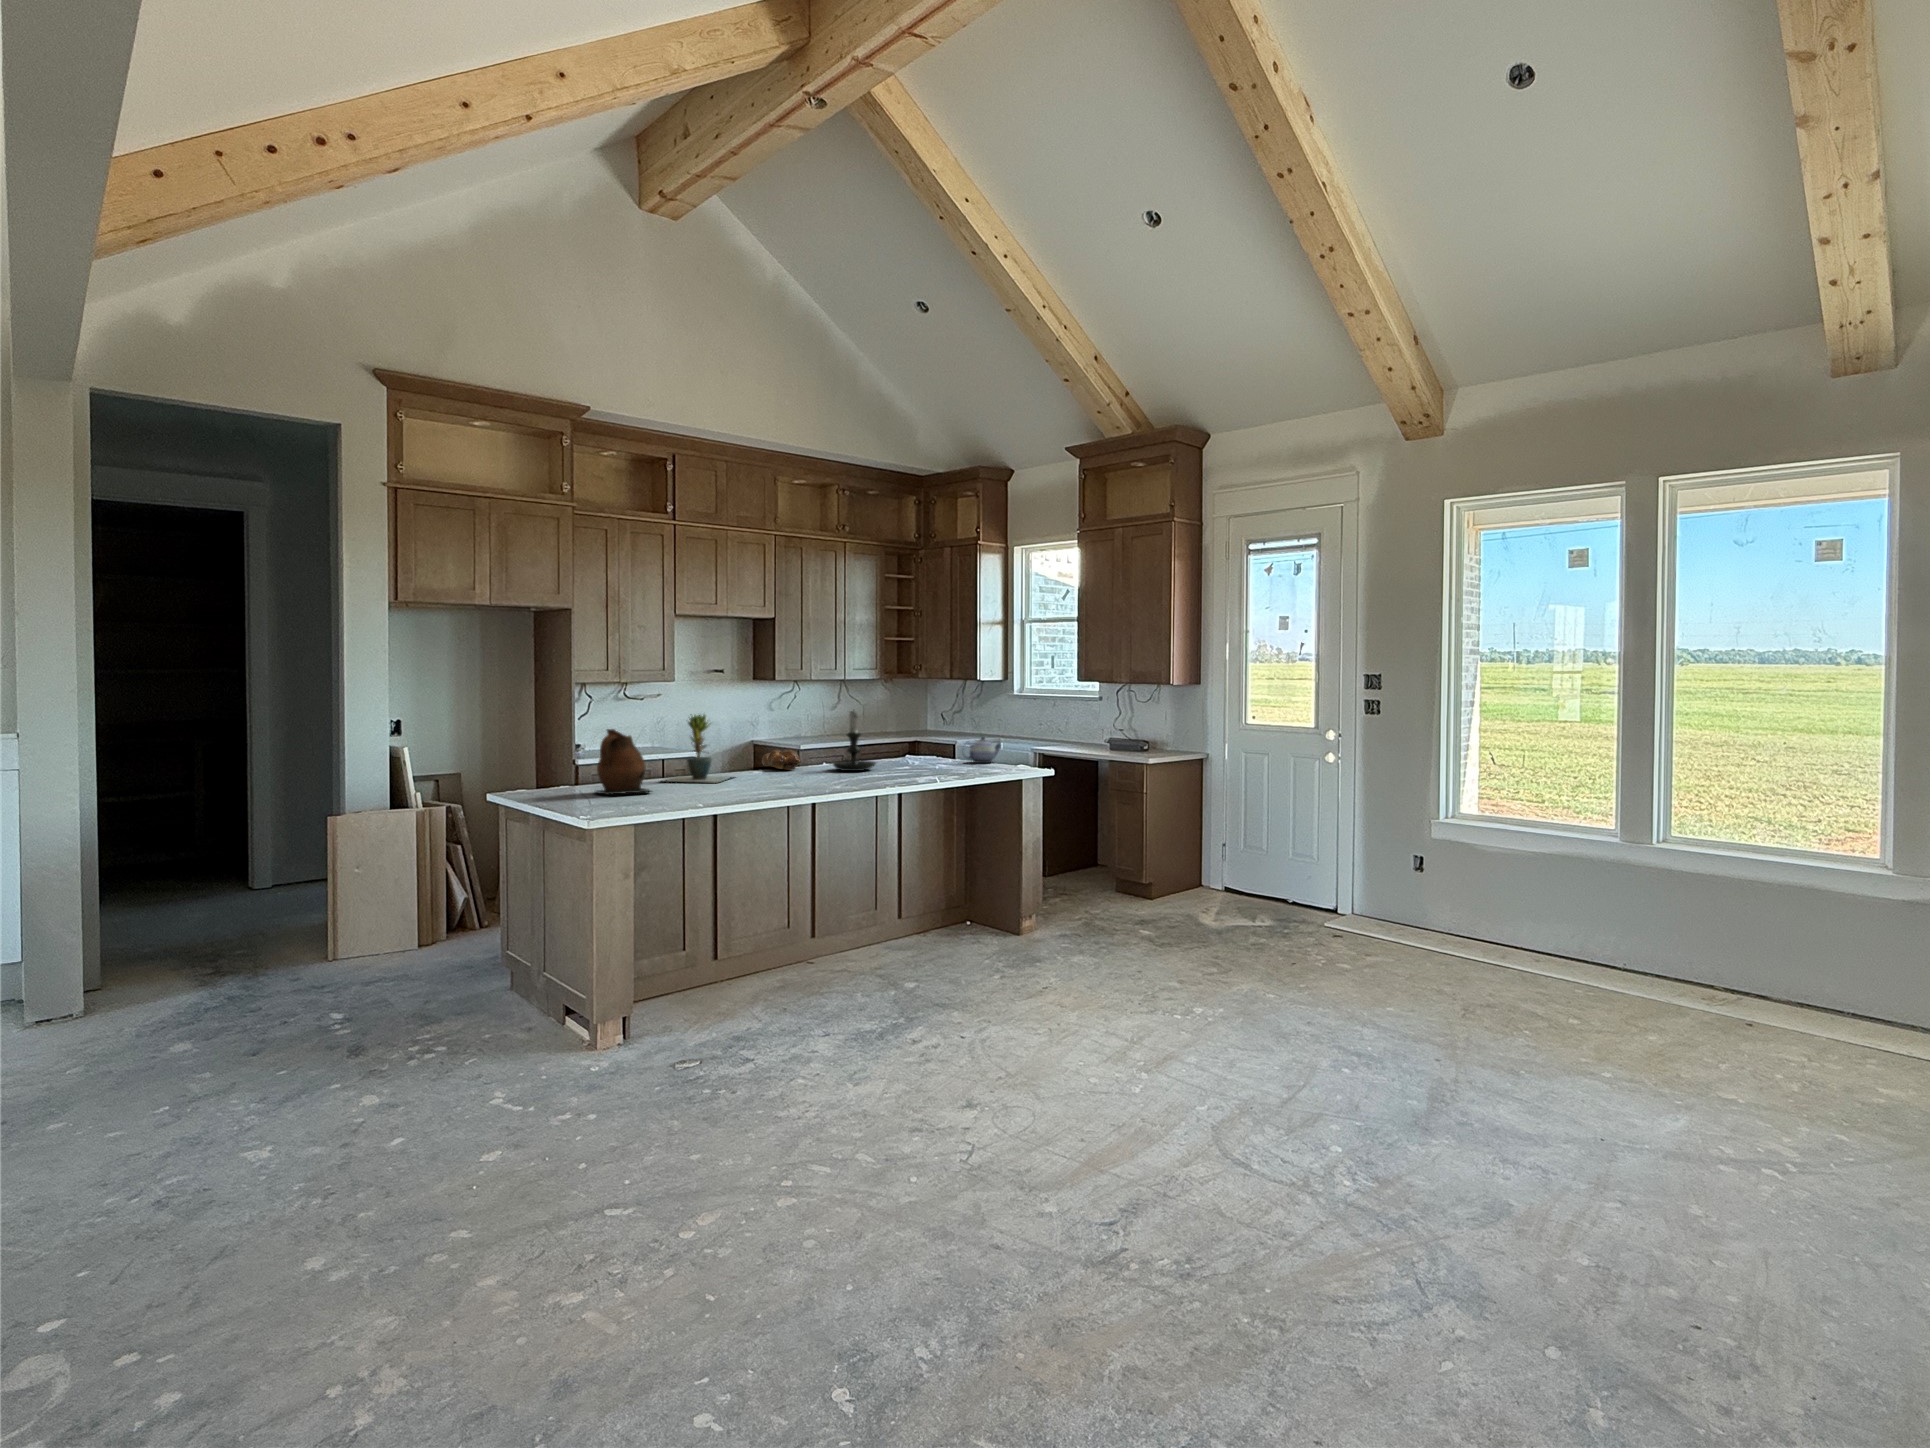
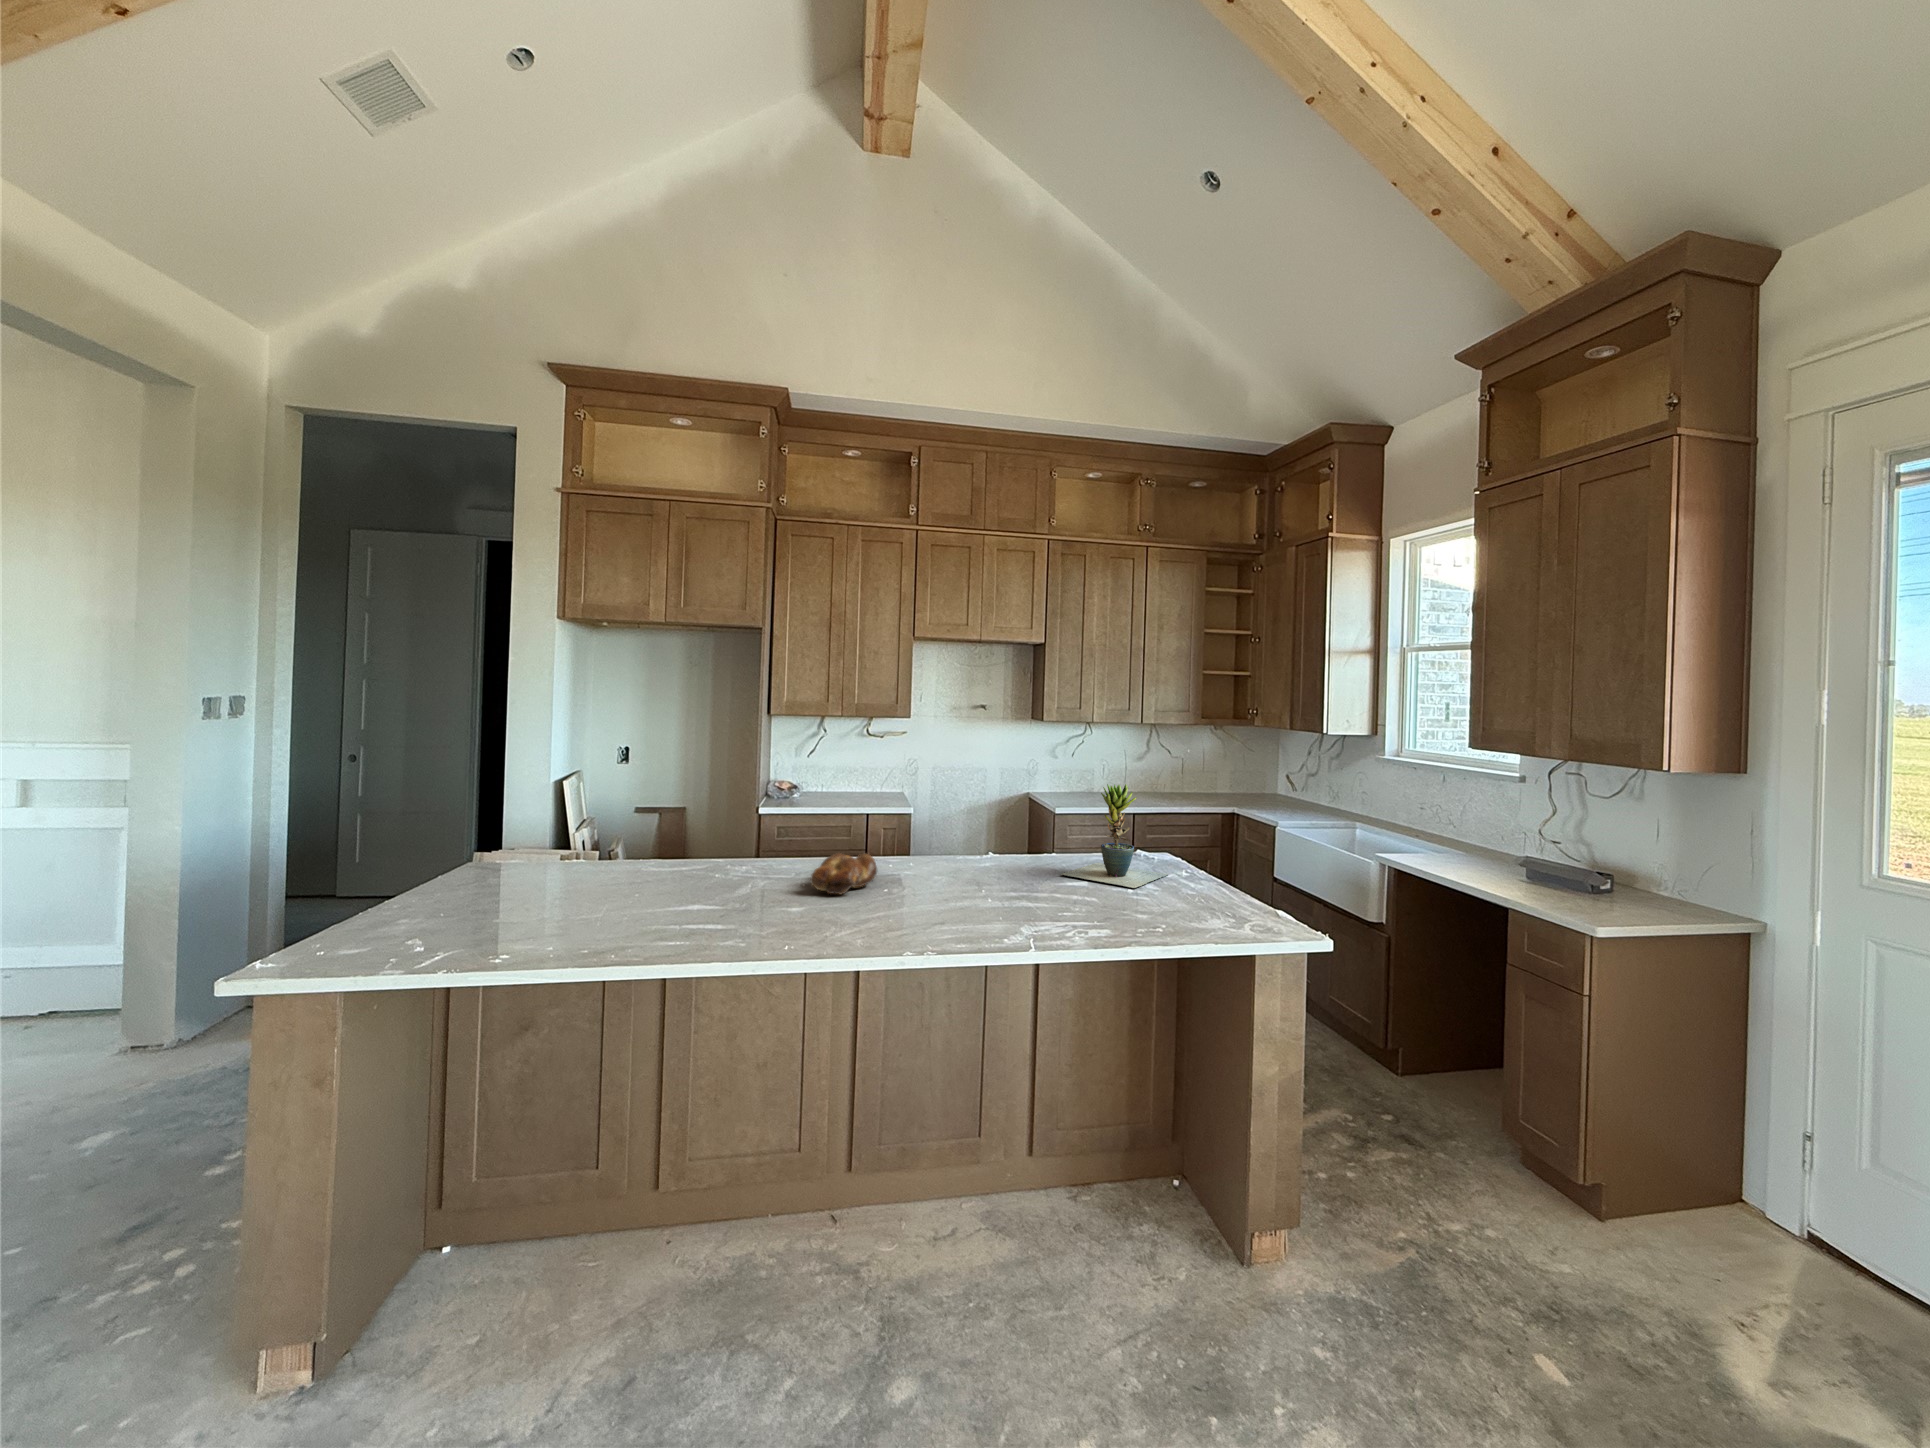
candle holder: present [833,710,876,771] -> none [893,795,971,915]
potted plant: present [664,714,730,783] -> present [1062,784,1168,888]
ceramic pitcher: present [596,729,651,795] -> none [352,828,482,954]
teapot: present [964,737,1001,763] -> none [1156,863,1240,916]

